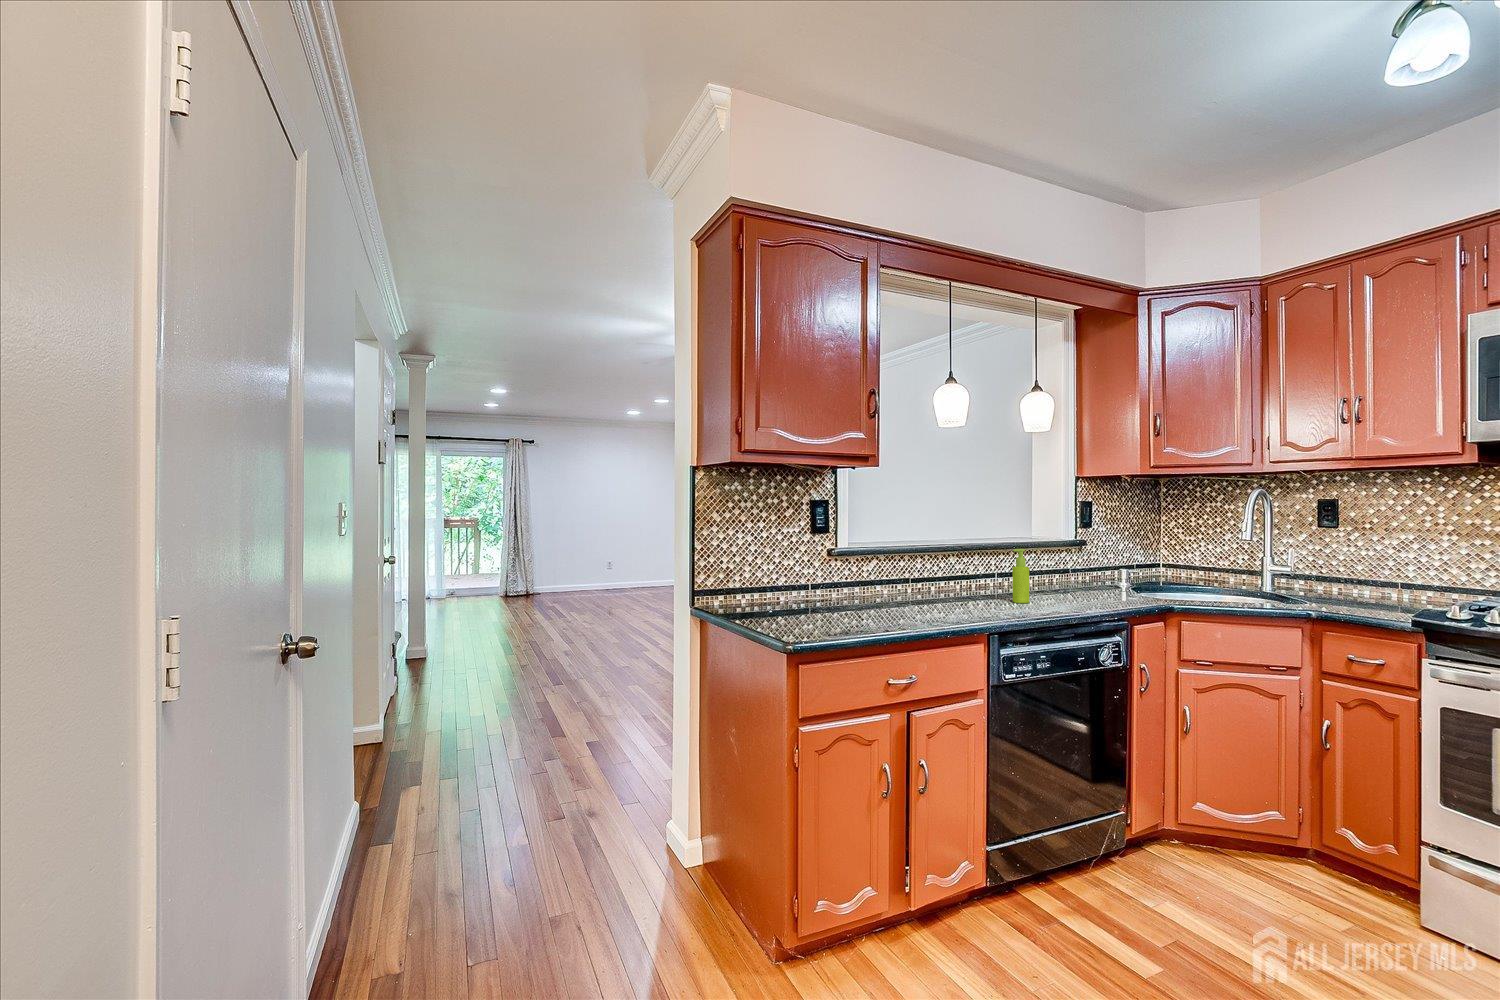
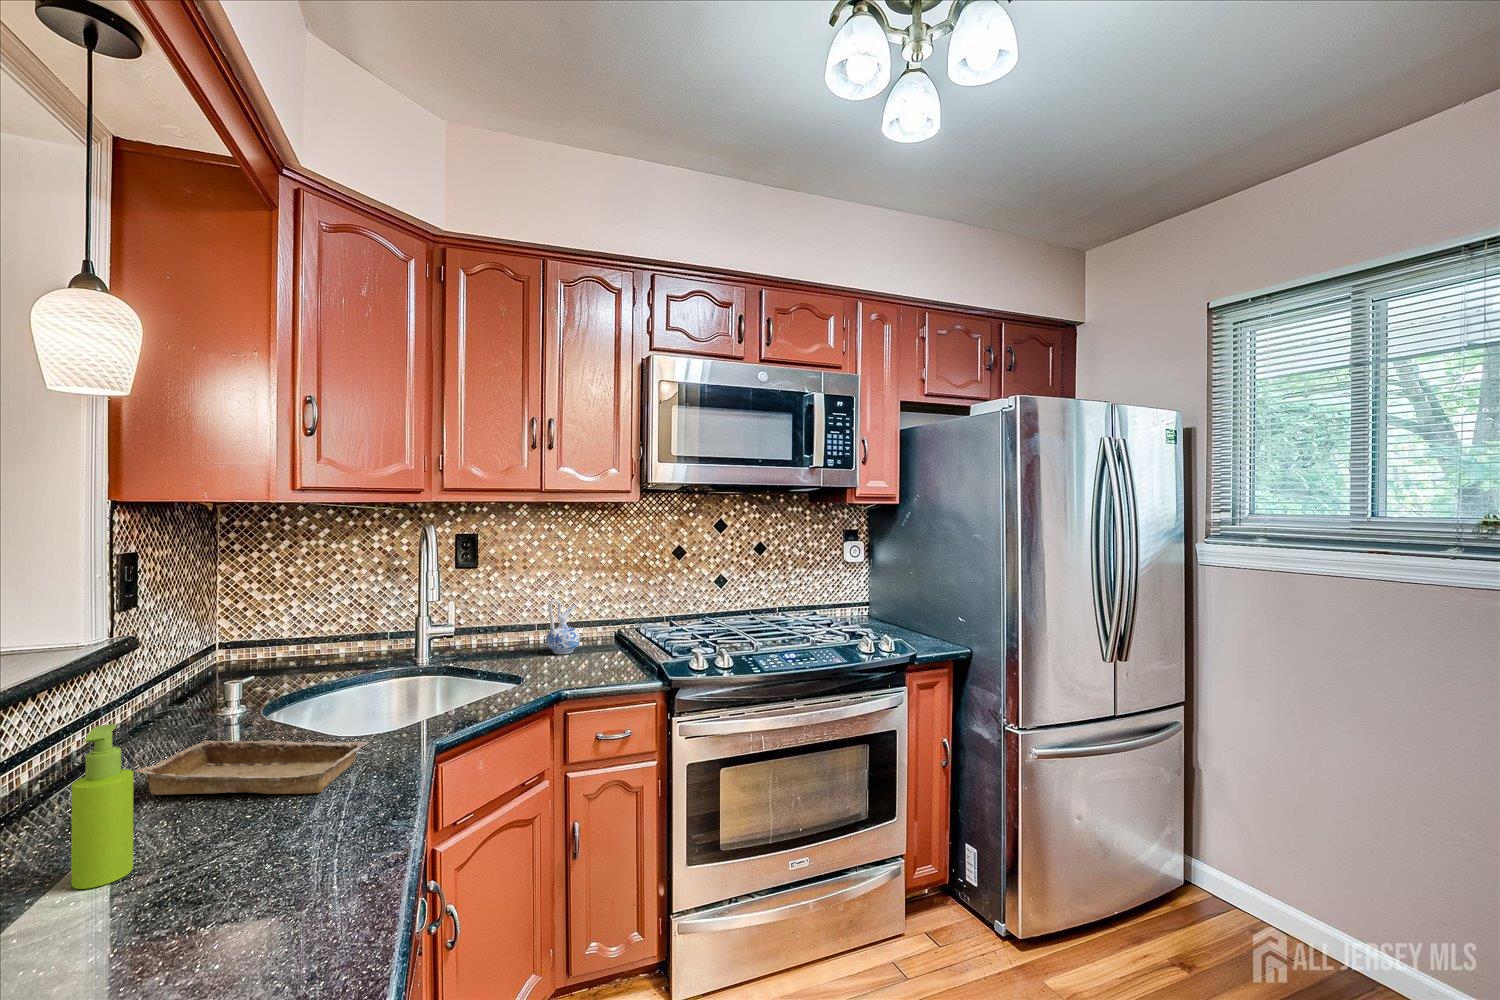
ceramic pitcher: none [1387,557,1429,609] -> present [546,599,580,654]
tray: none [1054,584,1143,606] -> present [134,740,369,795]

